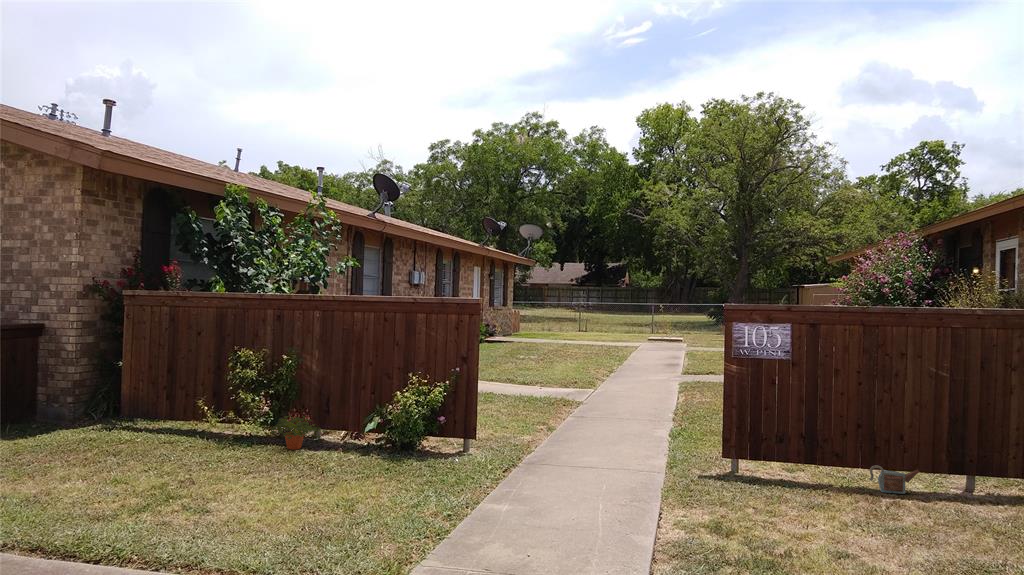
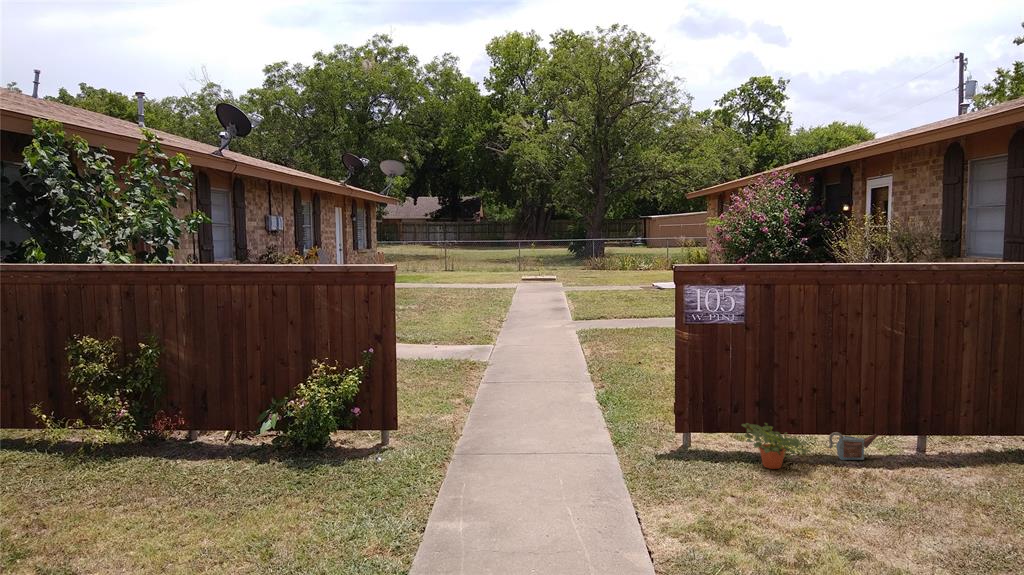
potted plant: present [271,415,326,450] -> present [742,423,811,469]

